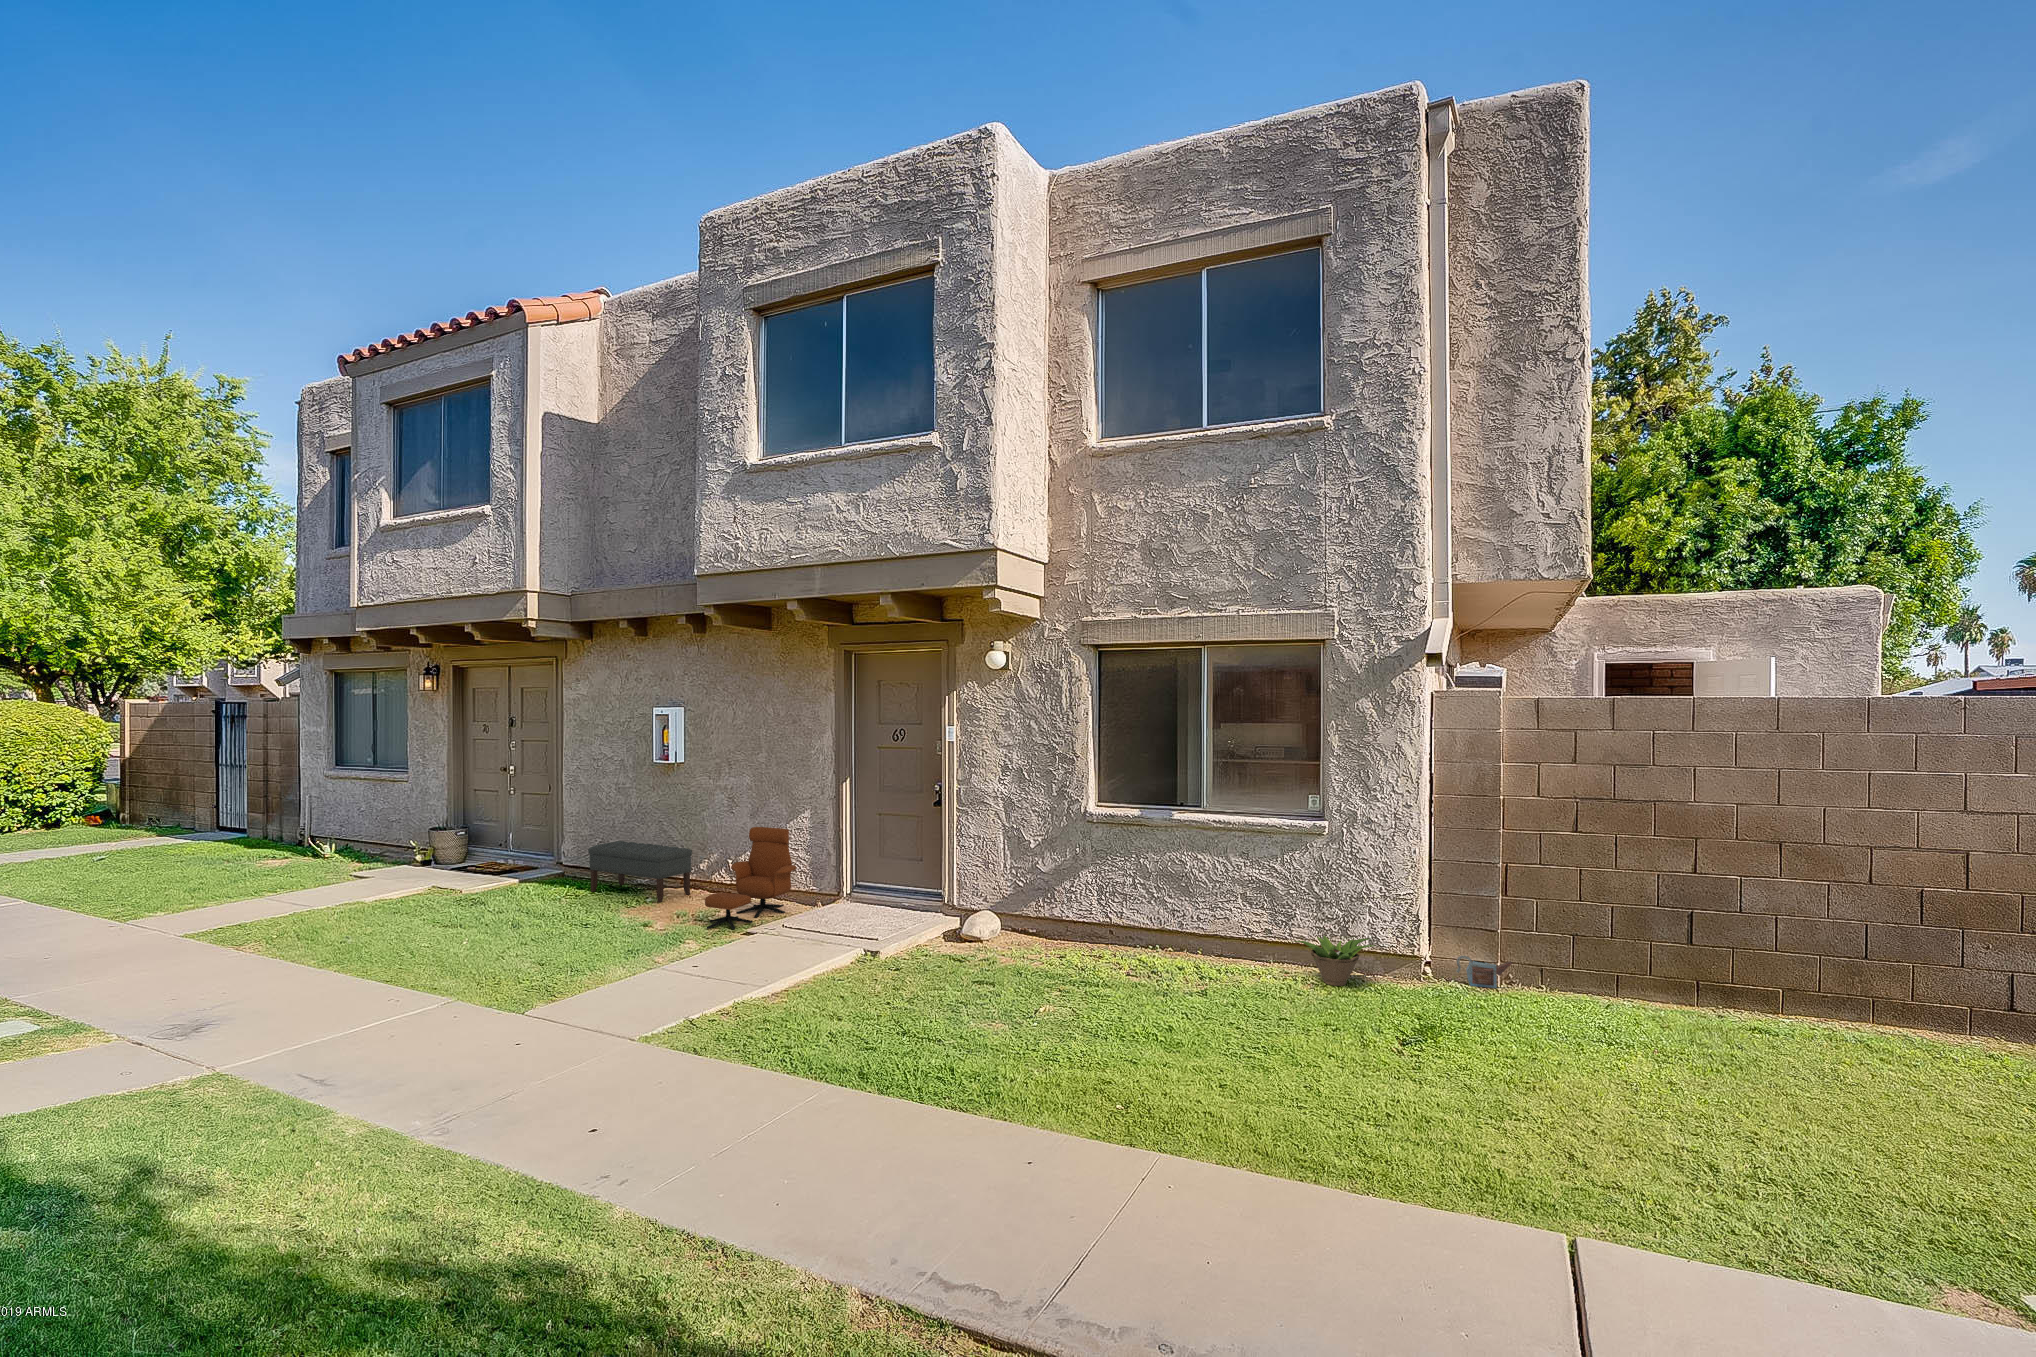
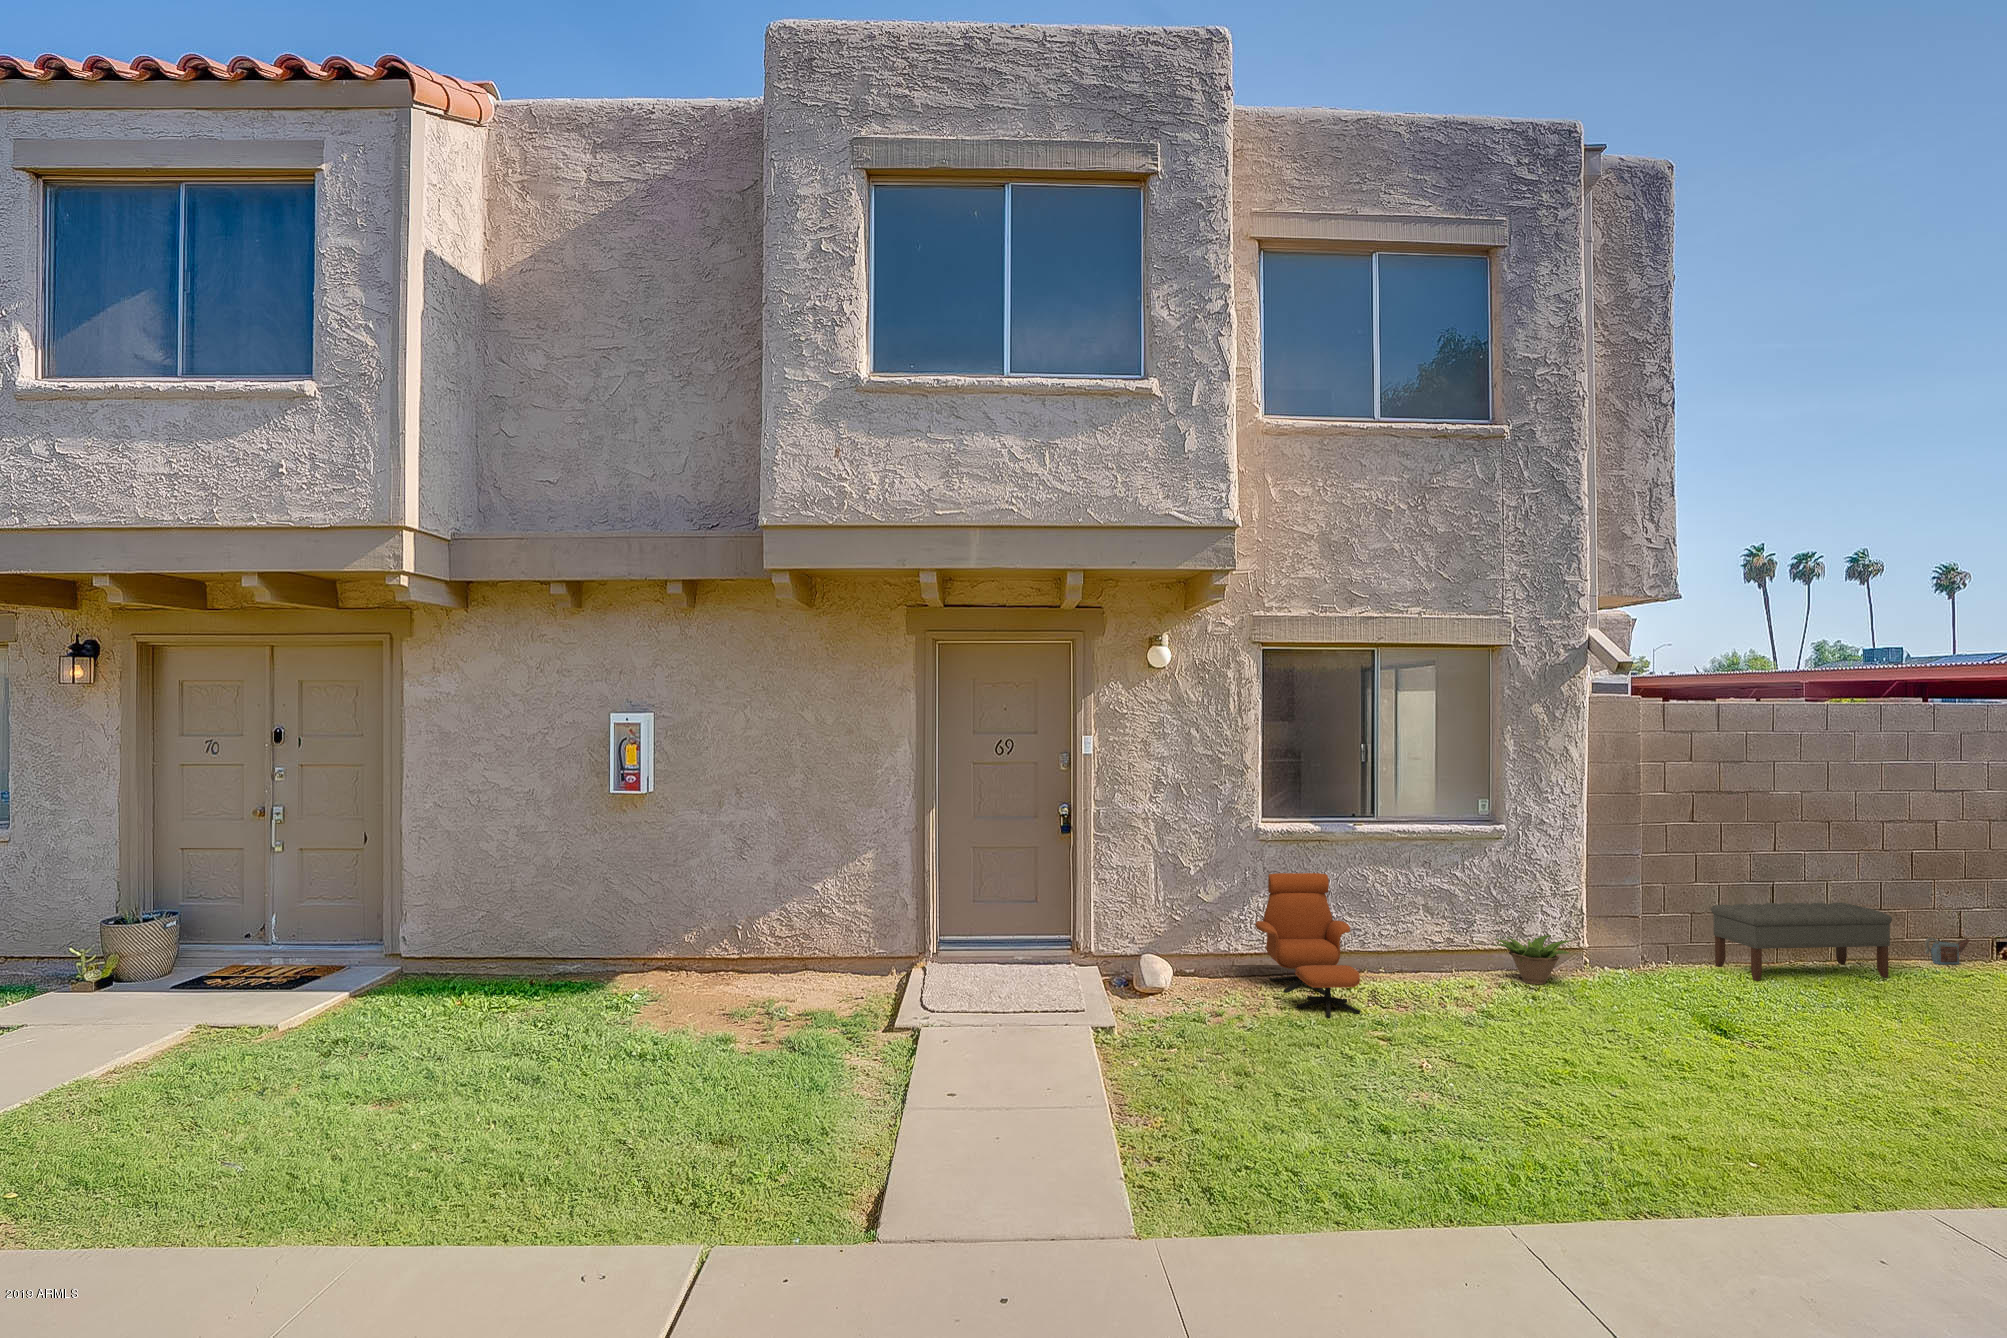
lounge chair: present [705,827,797,929] -> present [1255,873,1360,1017]
bench: present [588,841,692,902] -> present [1711,903,1892,981]
watering can: present [1456,956,1513,988] -> present [1925,938,1970,964]

